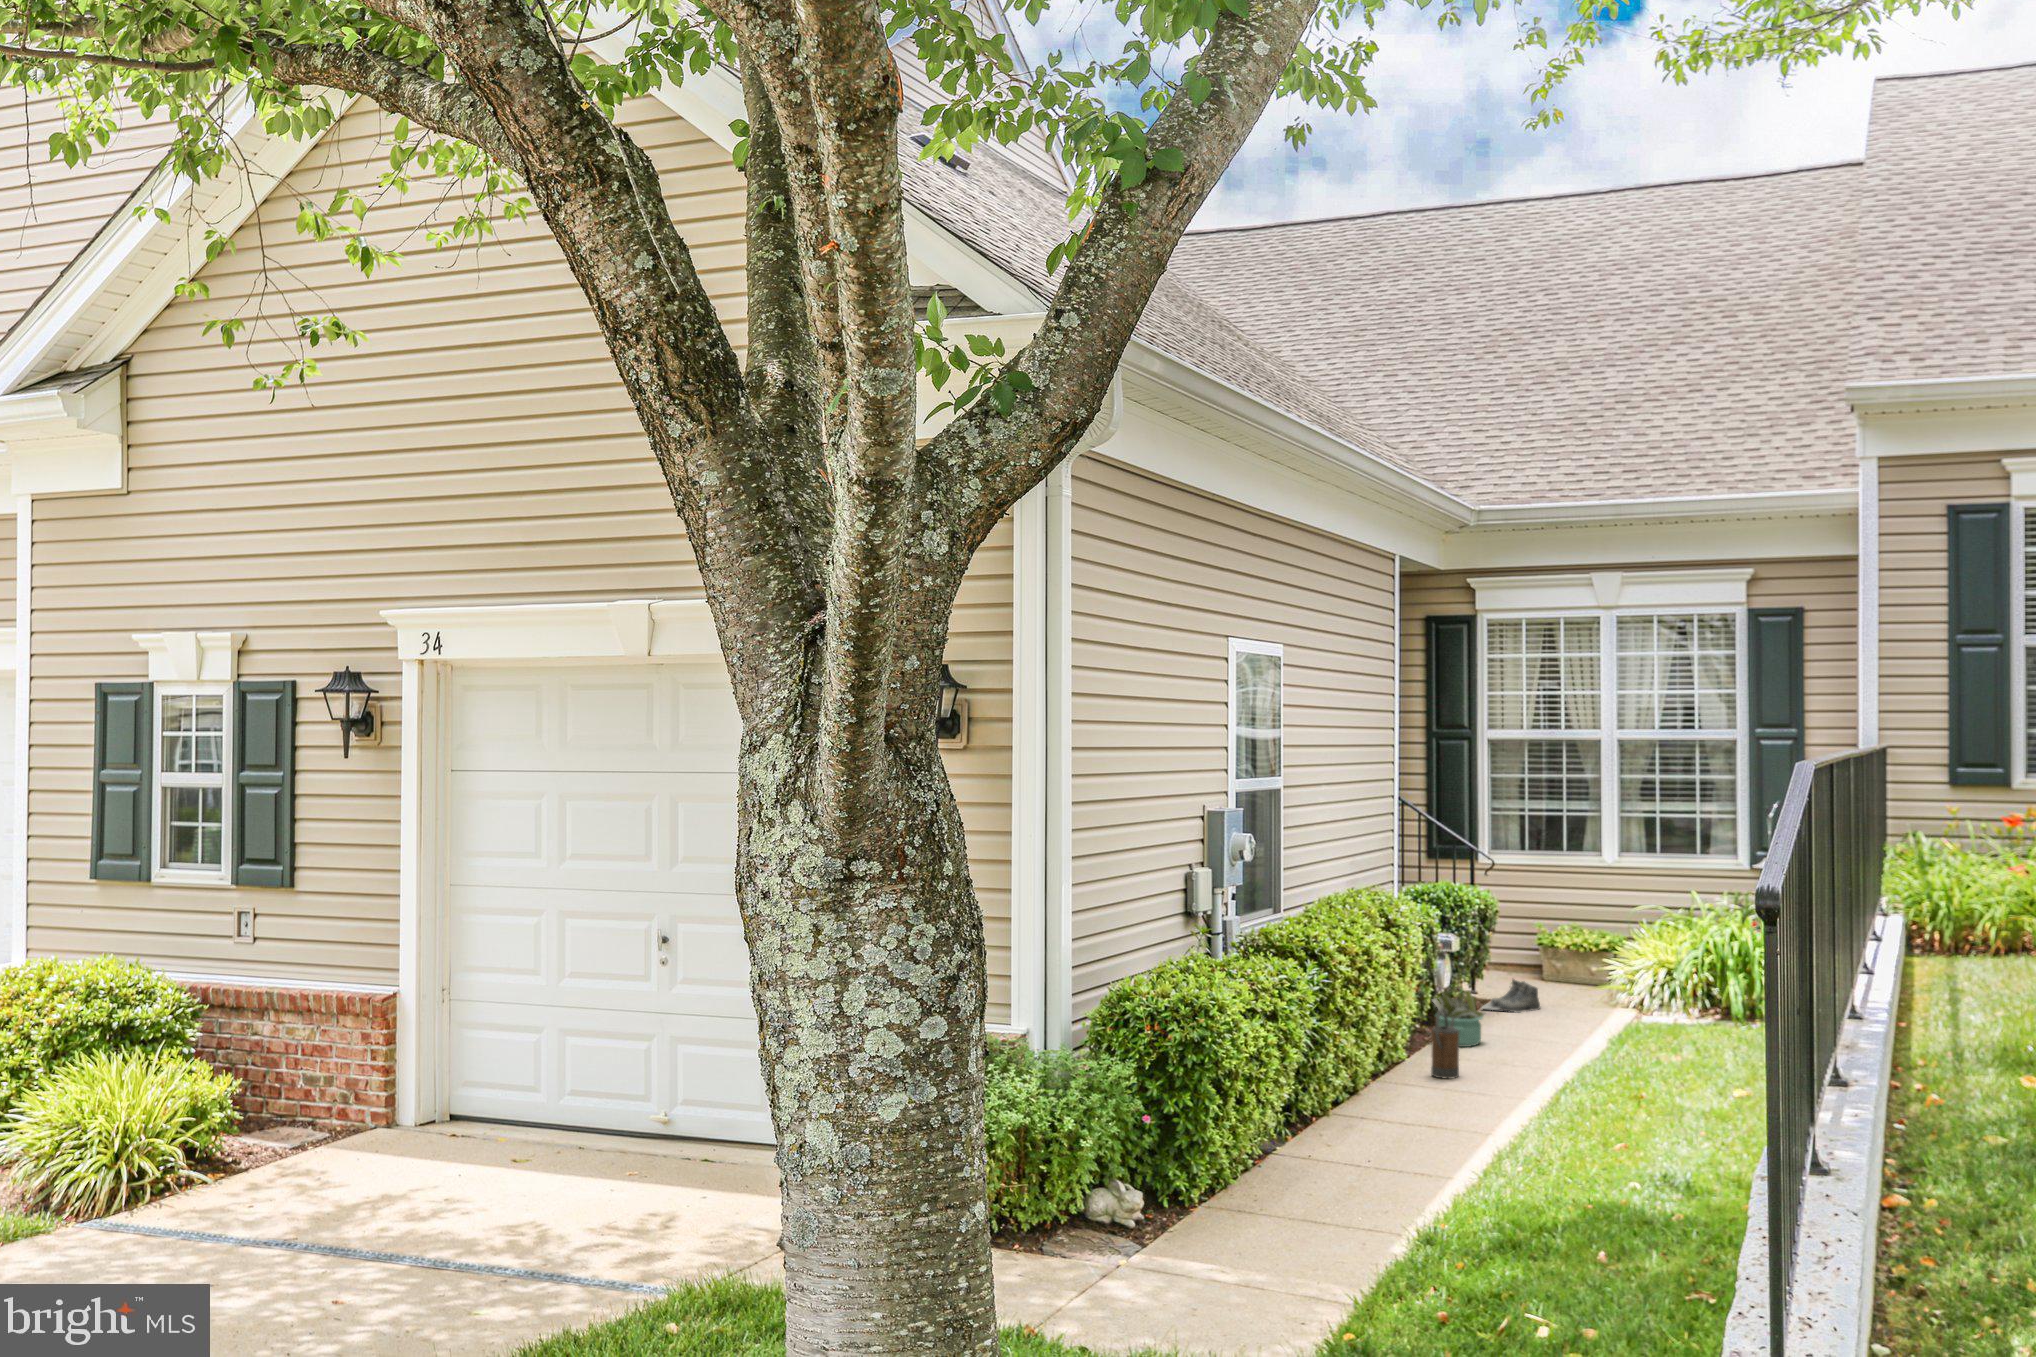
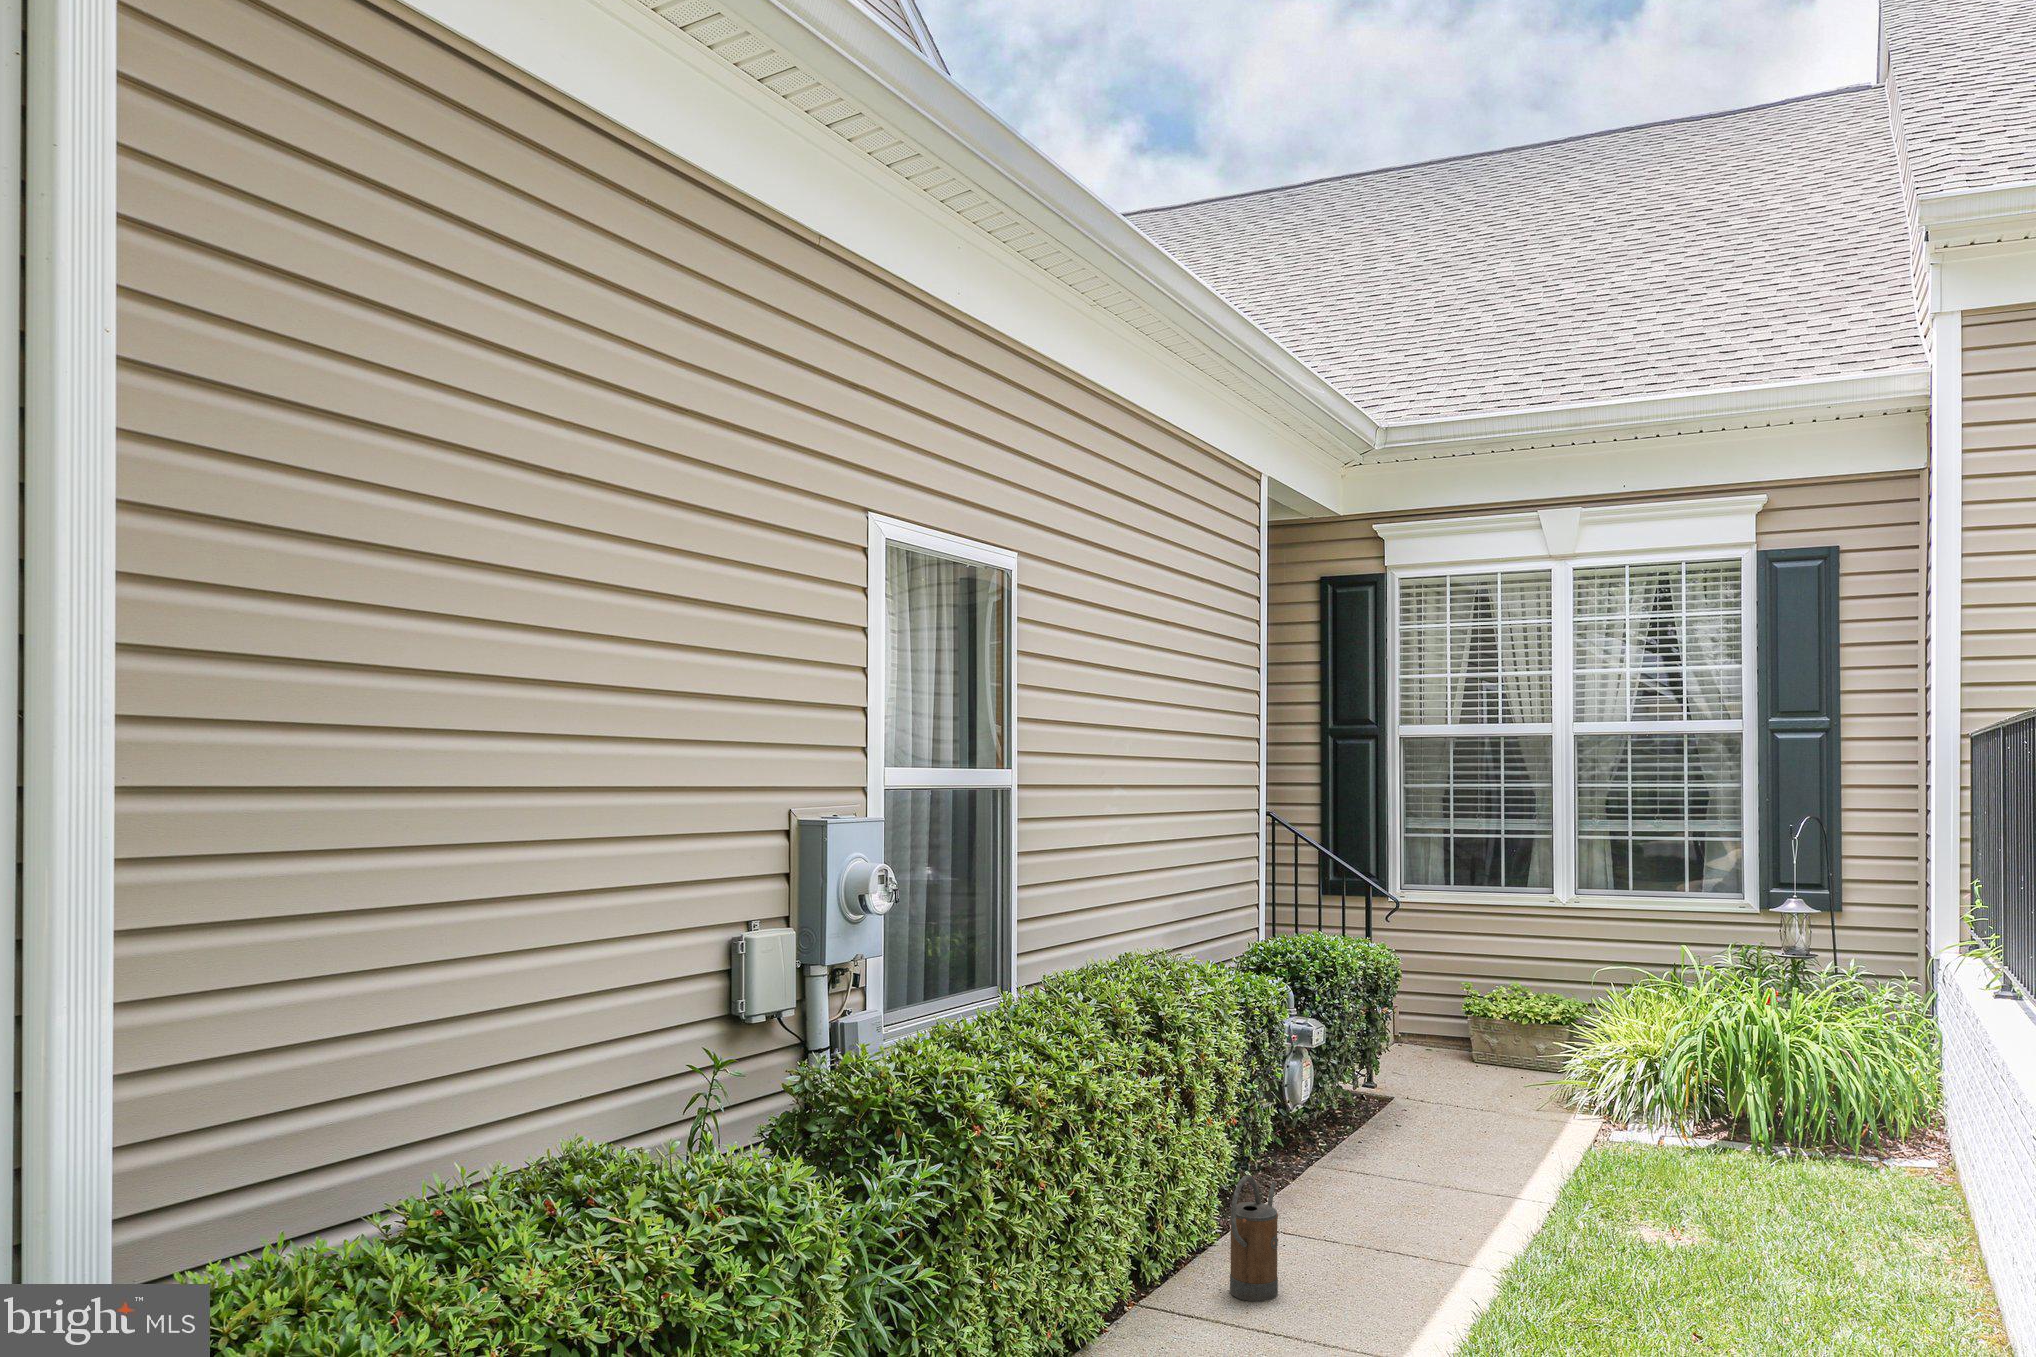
boots: present [1482,979,1541,1013] -> none [1364,1078,1467,1137]
decorative plant: present [1432,990,1485,1047] -> none [1263,1111,1350,1212]

